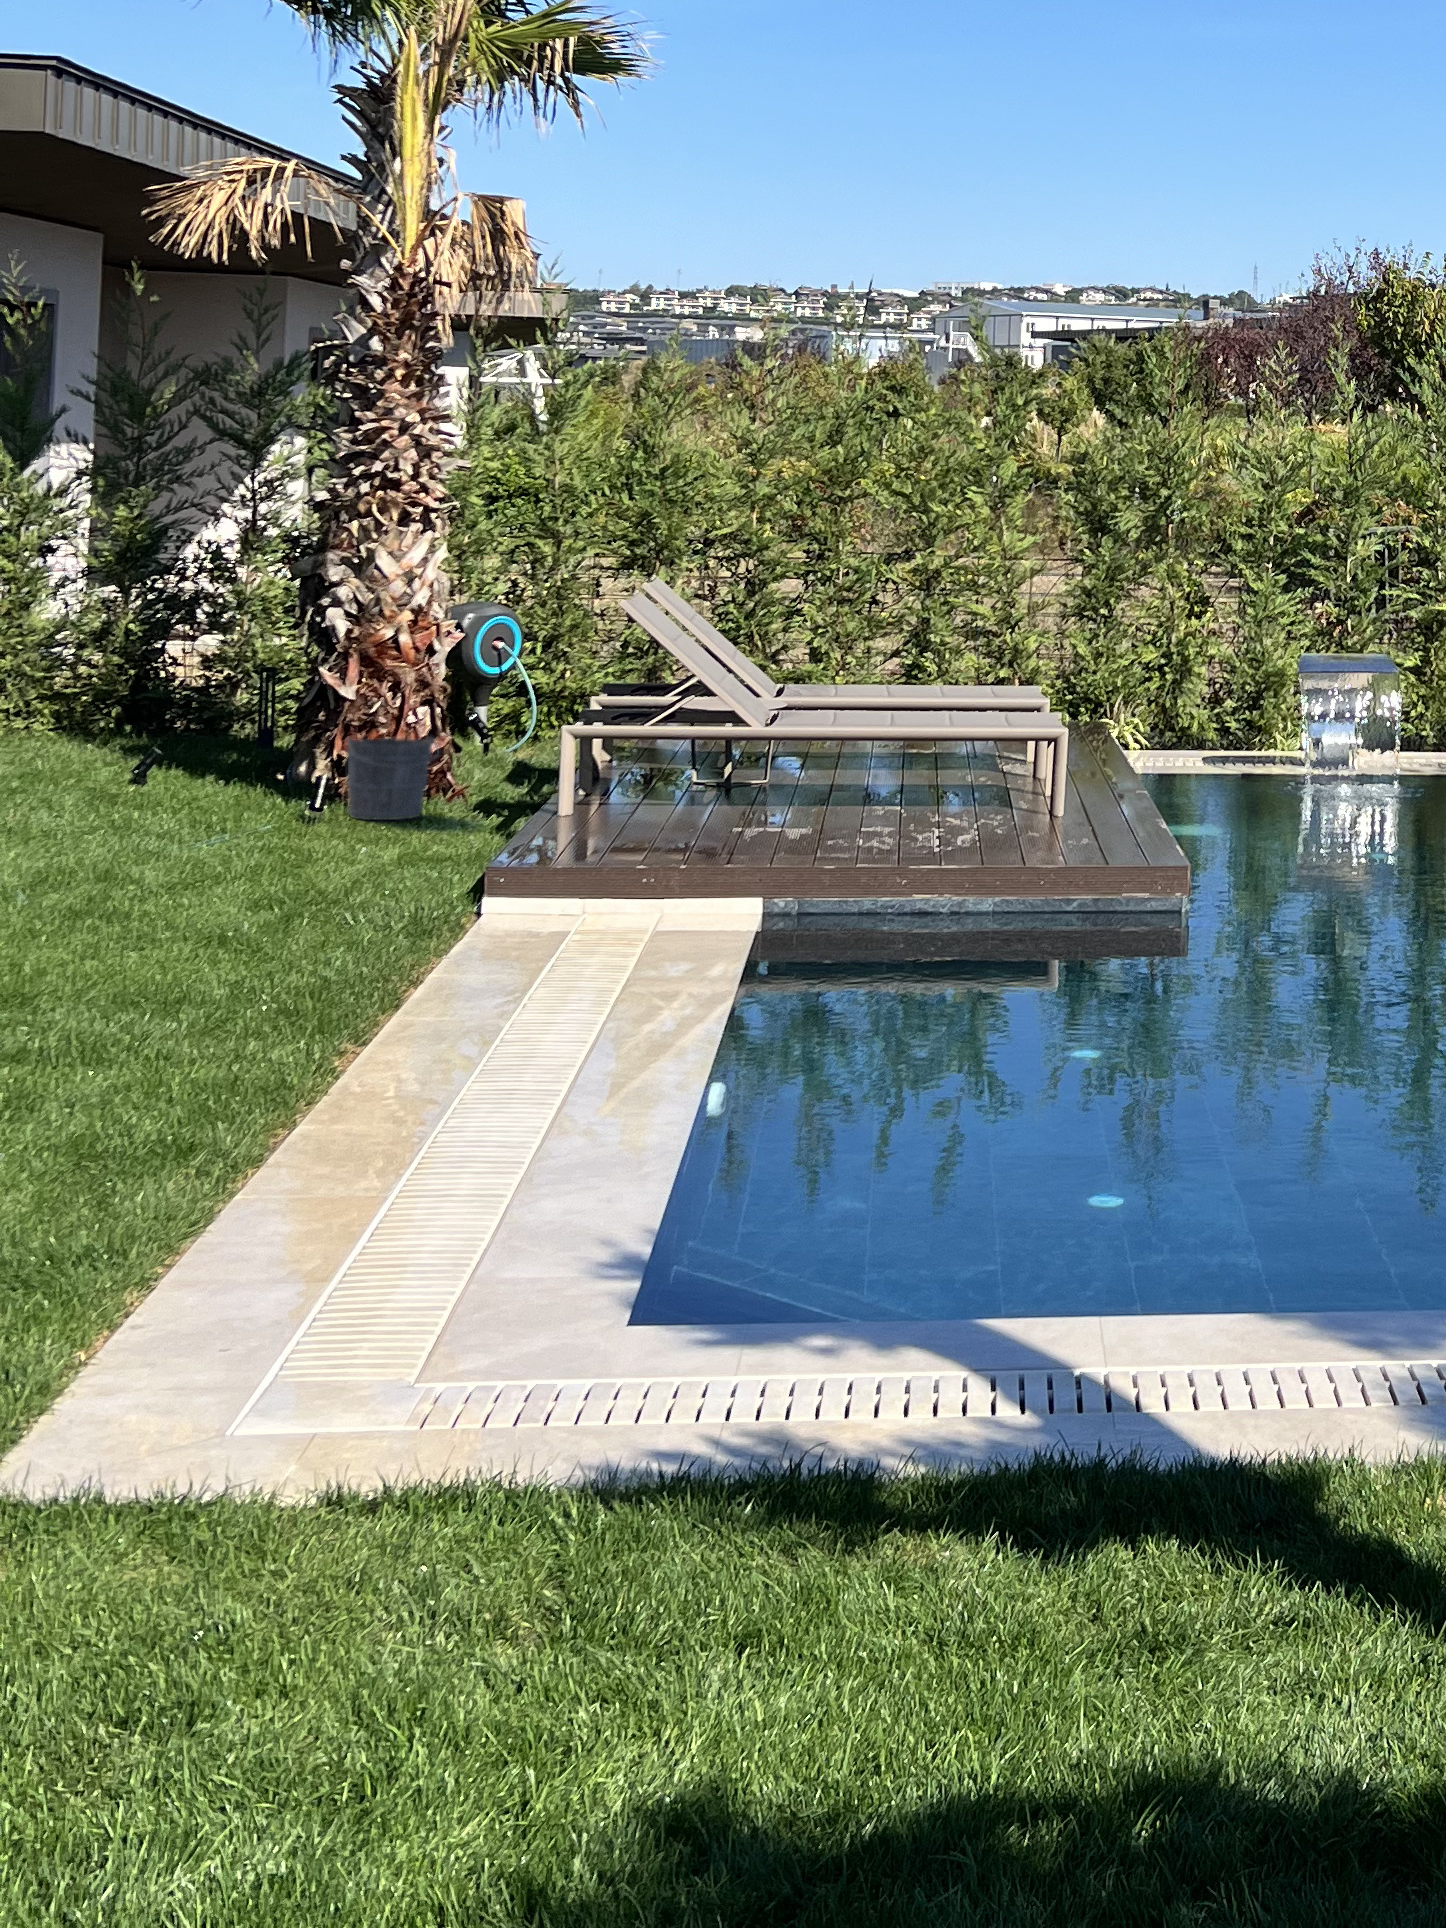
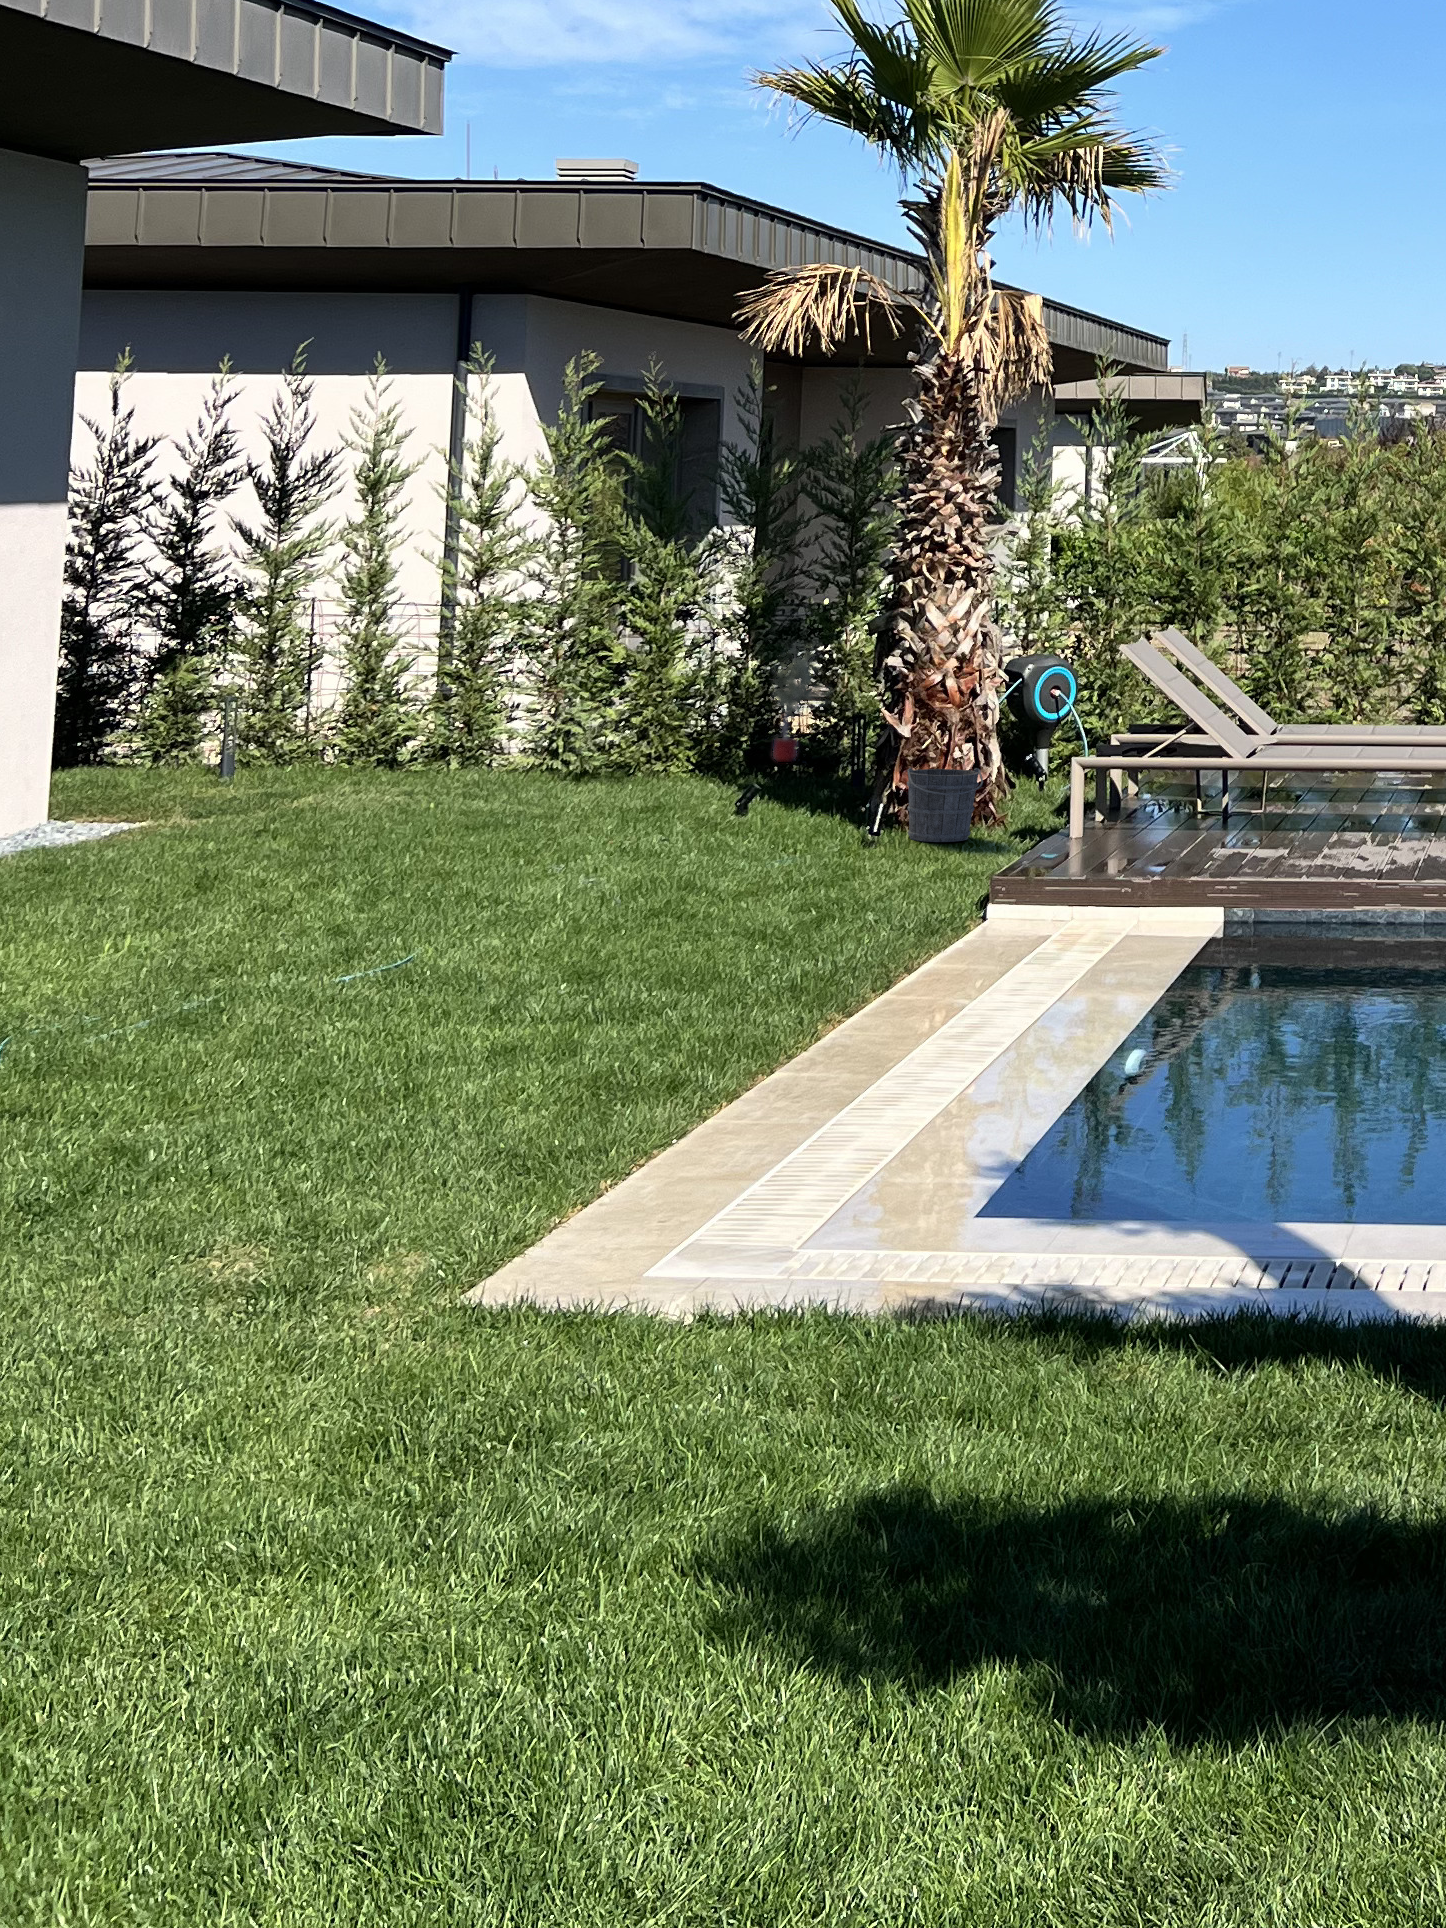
potted tree: none [147,598,230,736] -> present [773,644,832,762]

